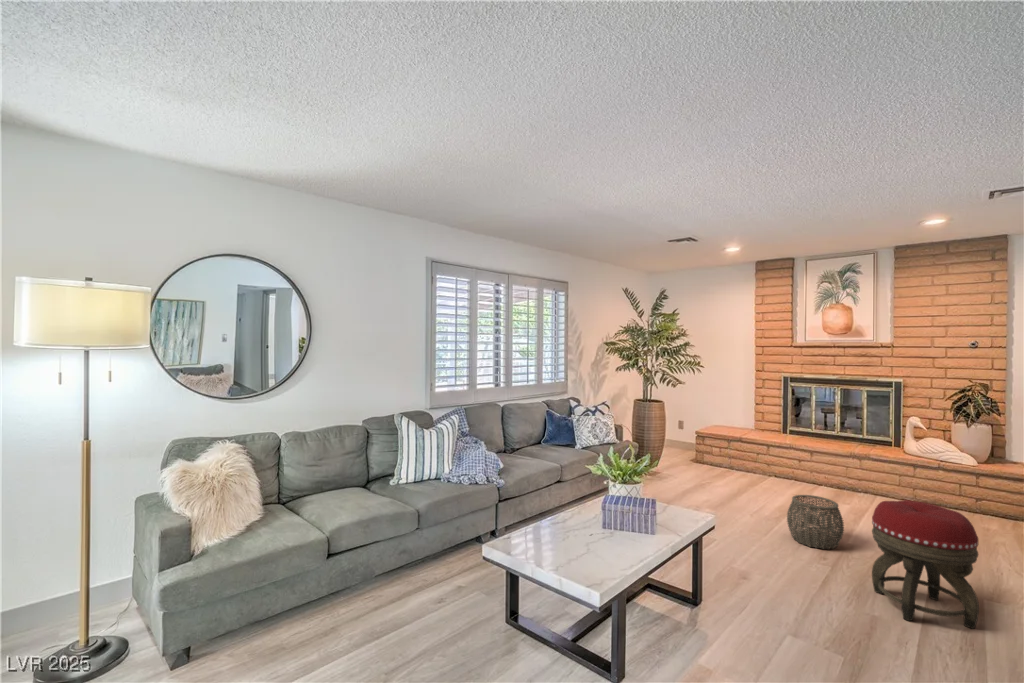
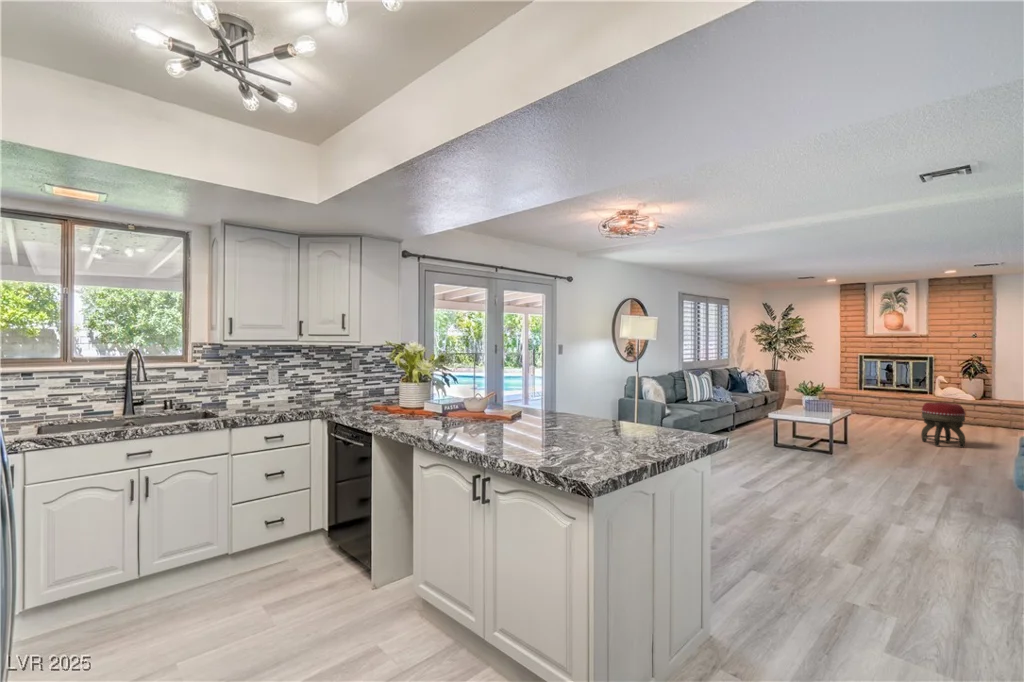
woven basket: present [787,495,844,549] -> none [876,411,906,433]

